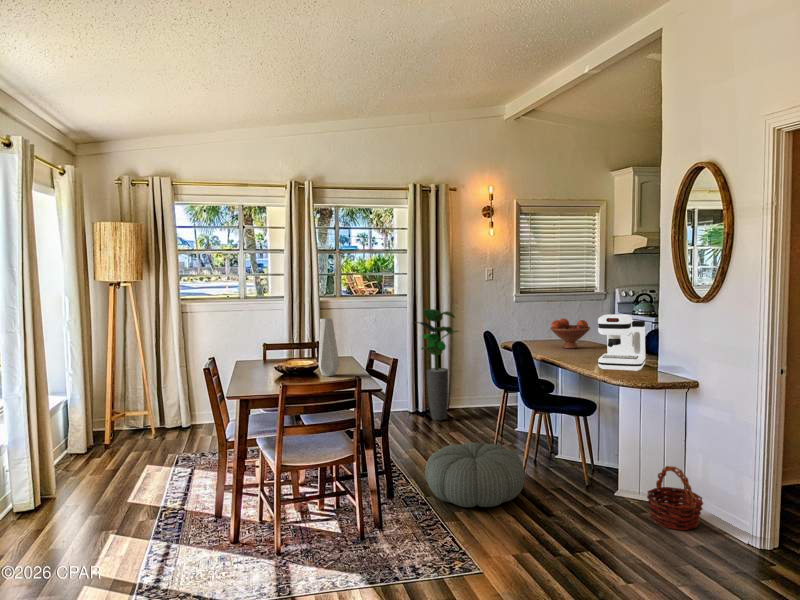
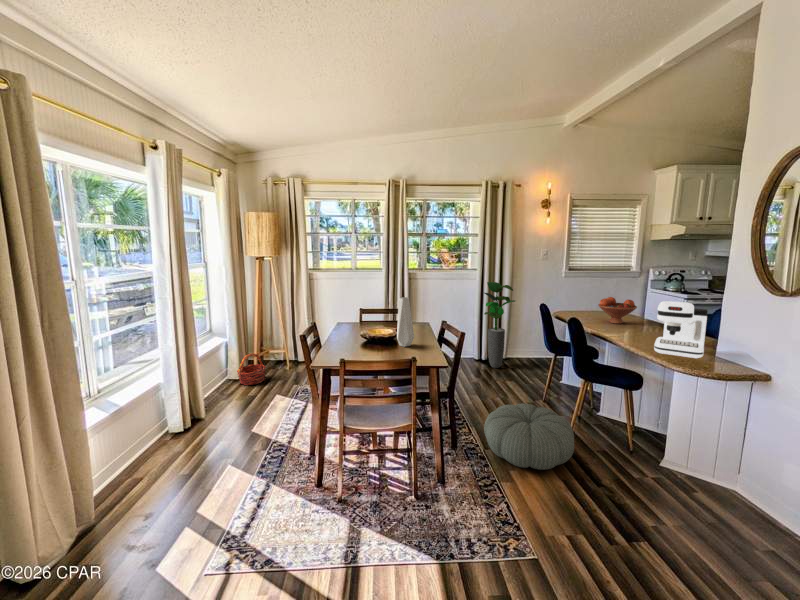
basket: present [647,466,703,530] -> present [237,354,266,385]

